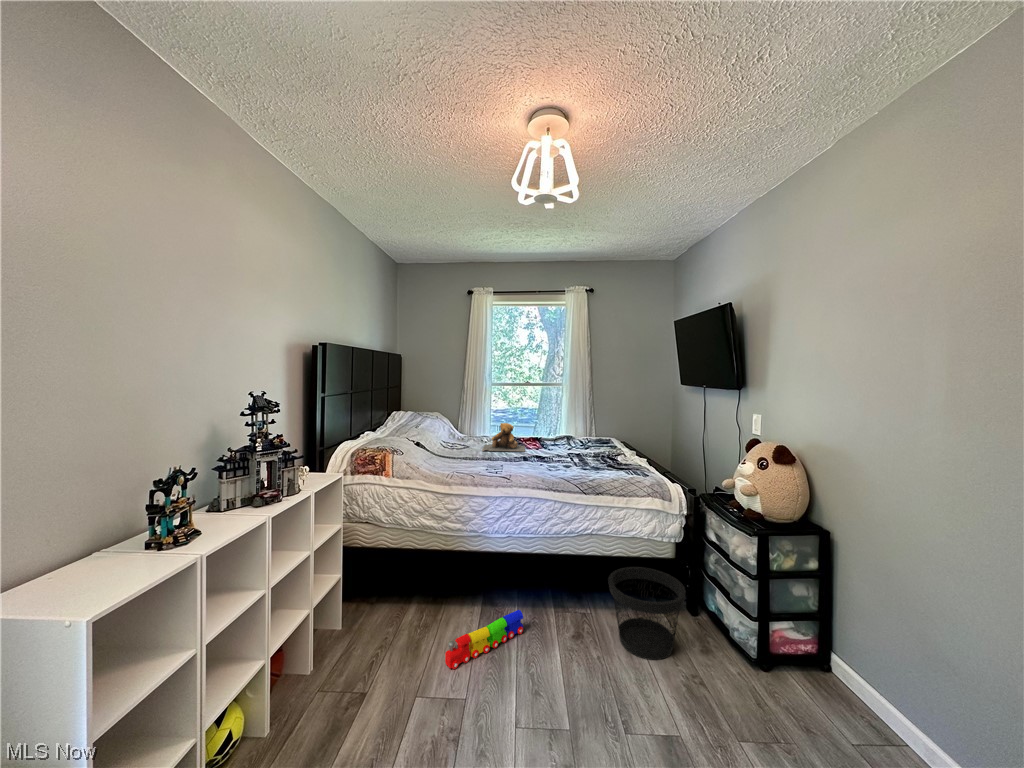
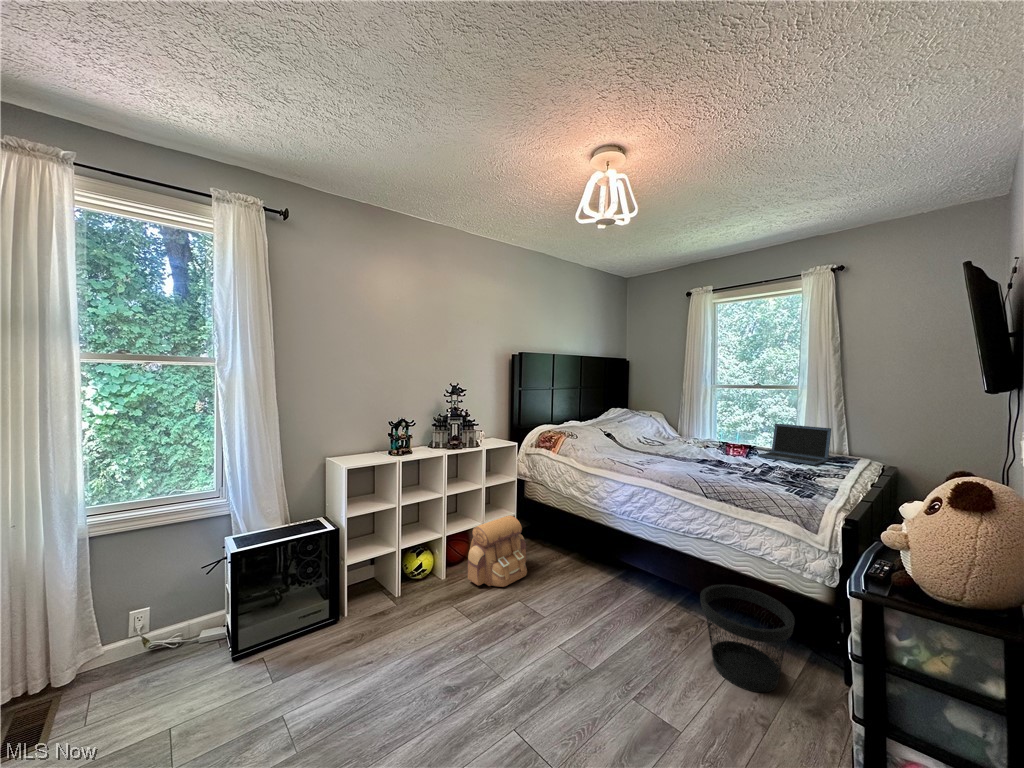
laptop: none [561,419,604,450] -> present [758,424,831,465]
teddy bear: present [482,423,525,452] -> none [663,422,720,453]
backpack: none [291,581,387,714] -> present [468,515,527,587]
toy train: present [445,610,523,669] -> none [555,579,631,606]

